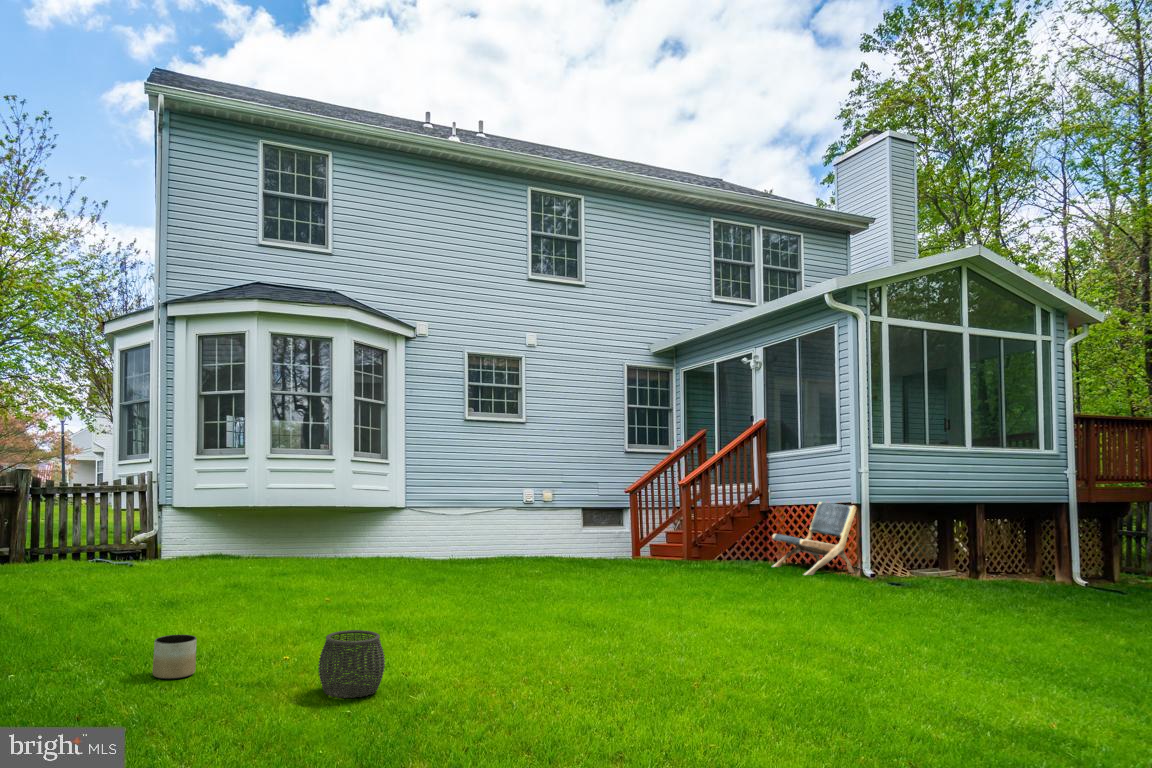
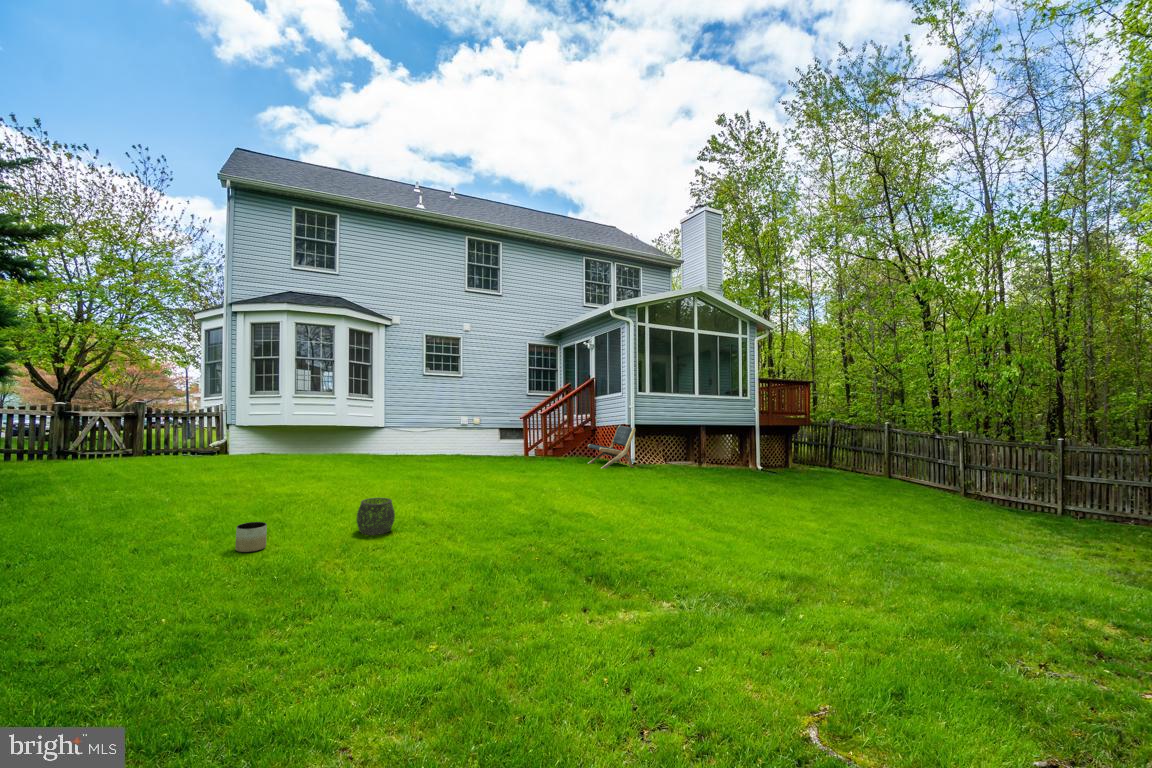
woven basket: present [318,630,385,698] -> present [357,498,395,535]
planter: present [153,635,197,679] -> present [235,522,267,552]

